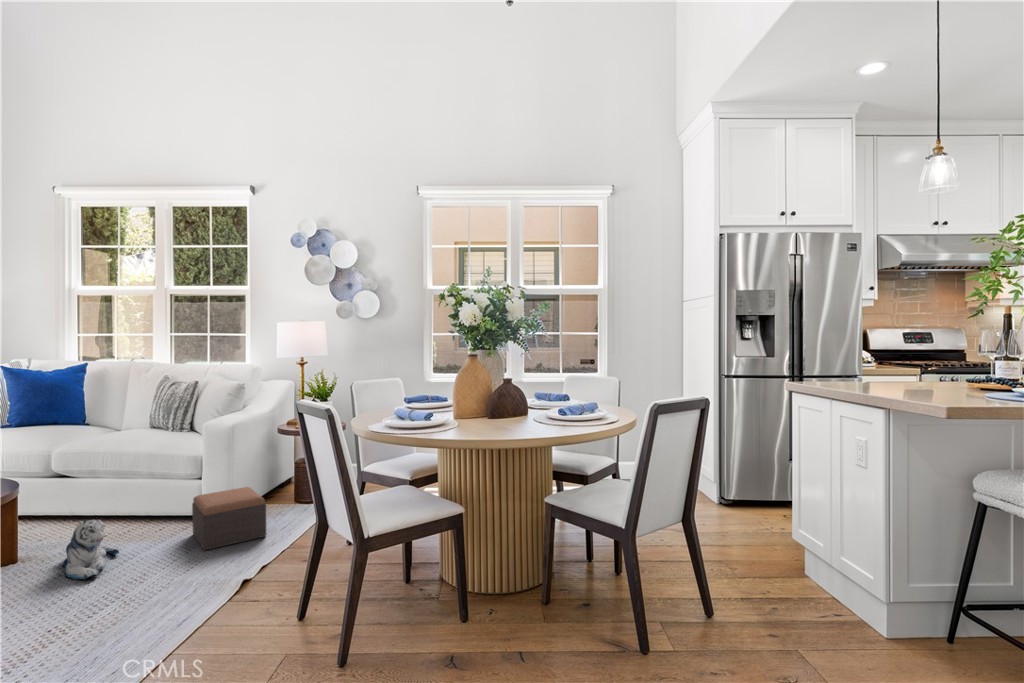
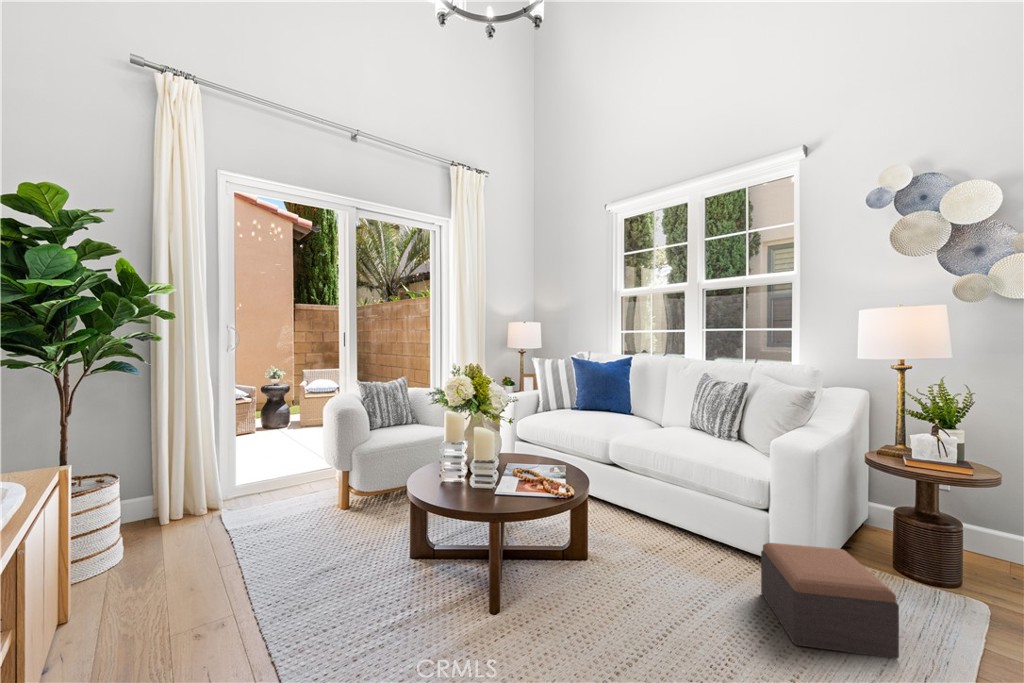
plush toy: present [62,519,119,580] -> none [618,545,677,632]

